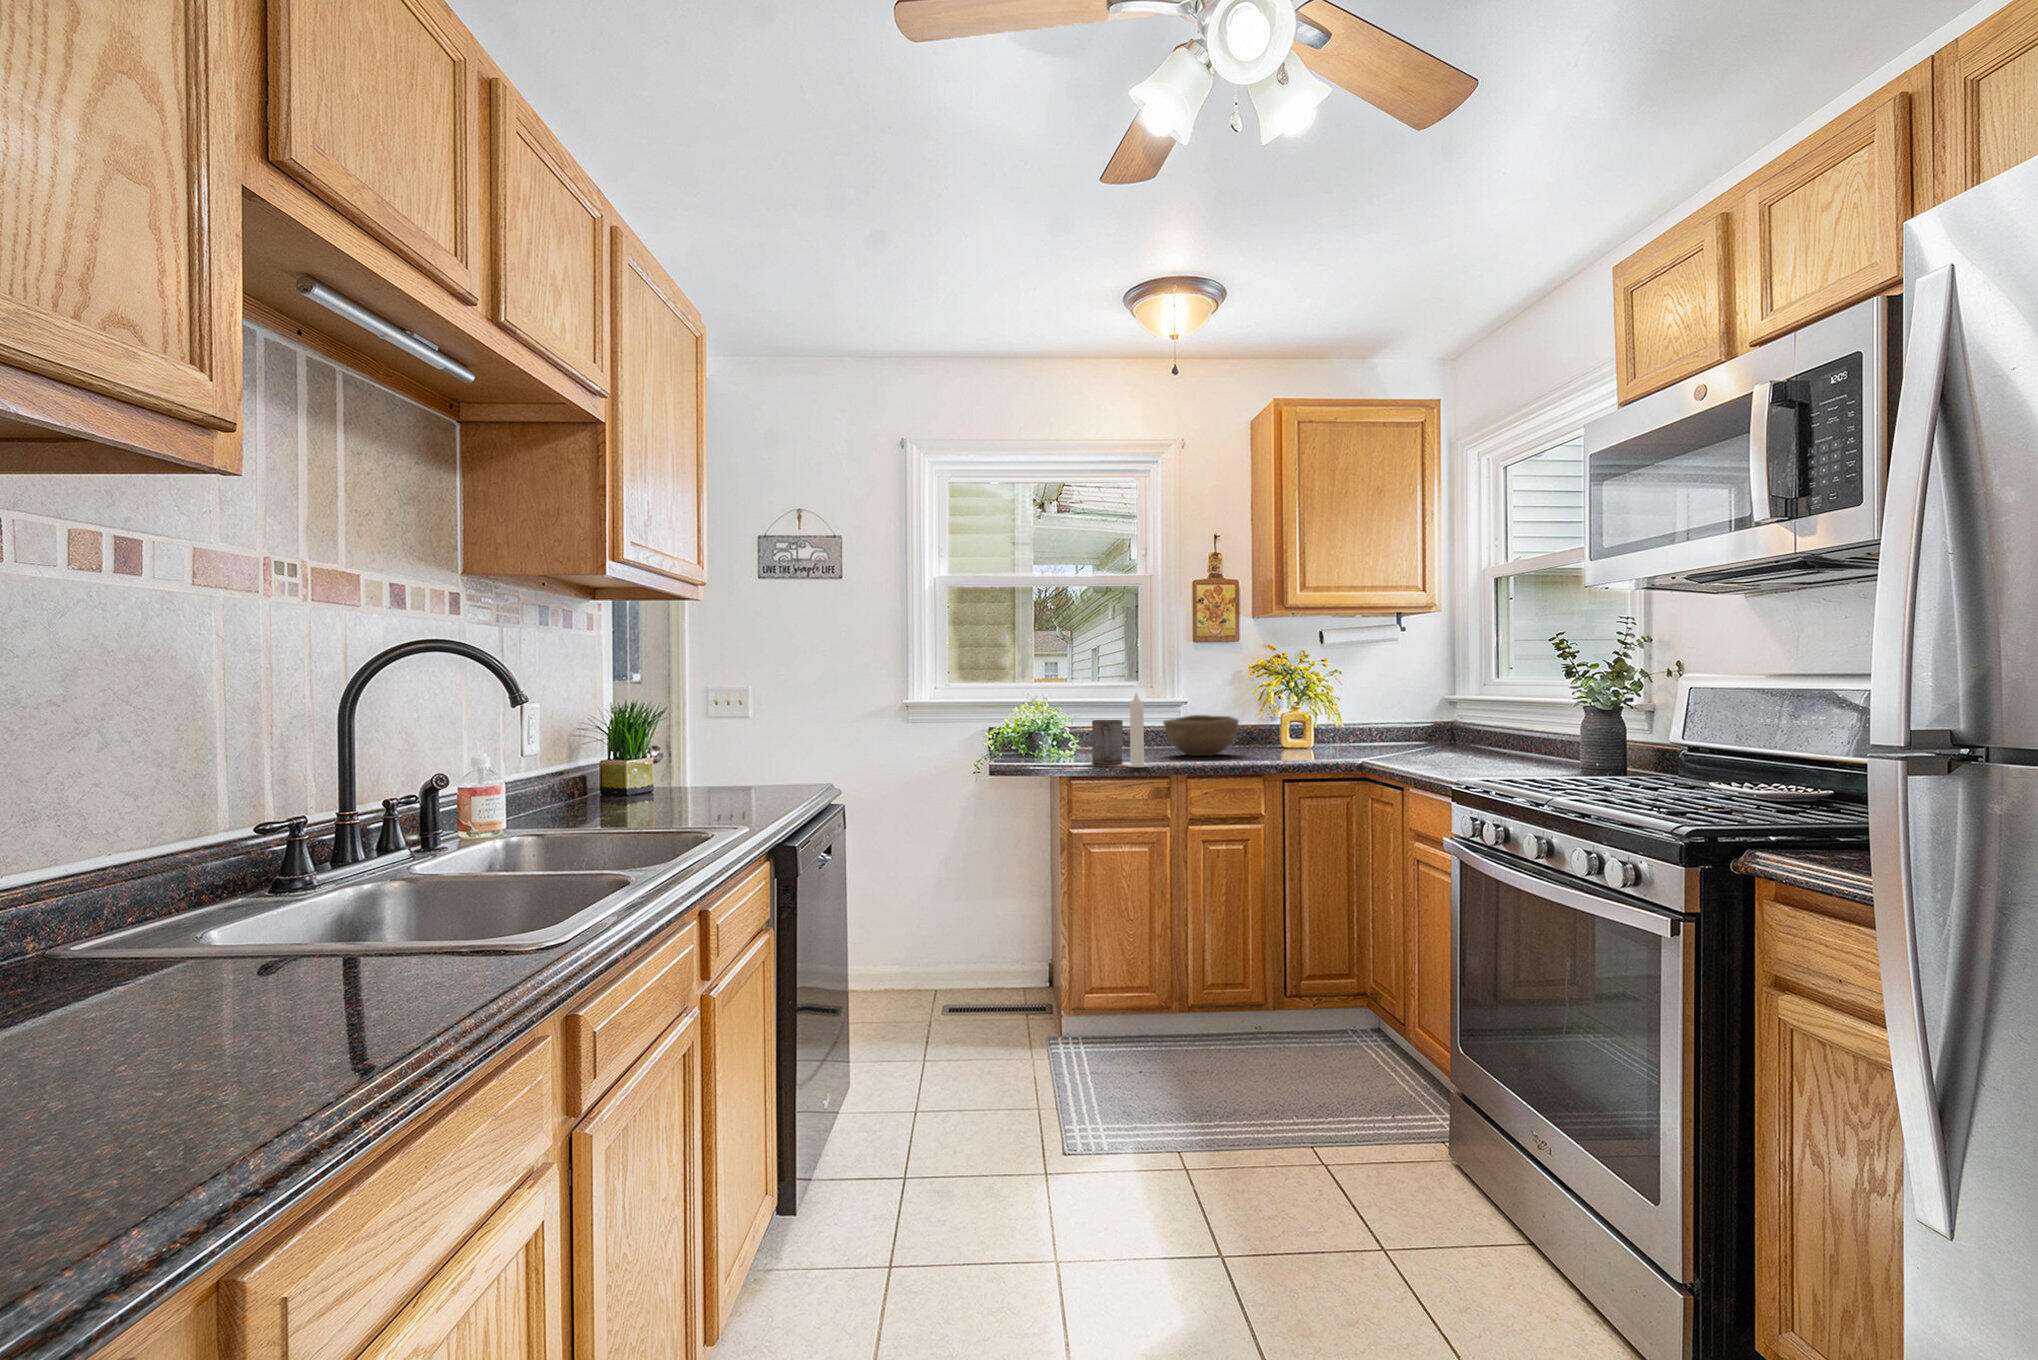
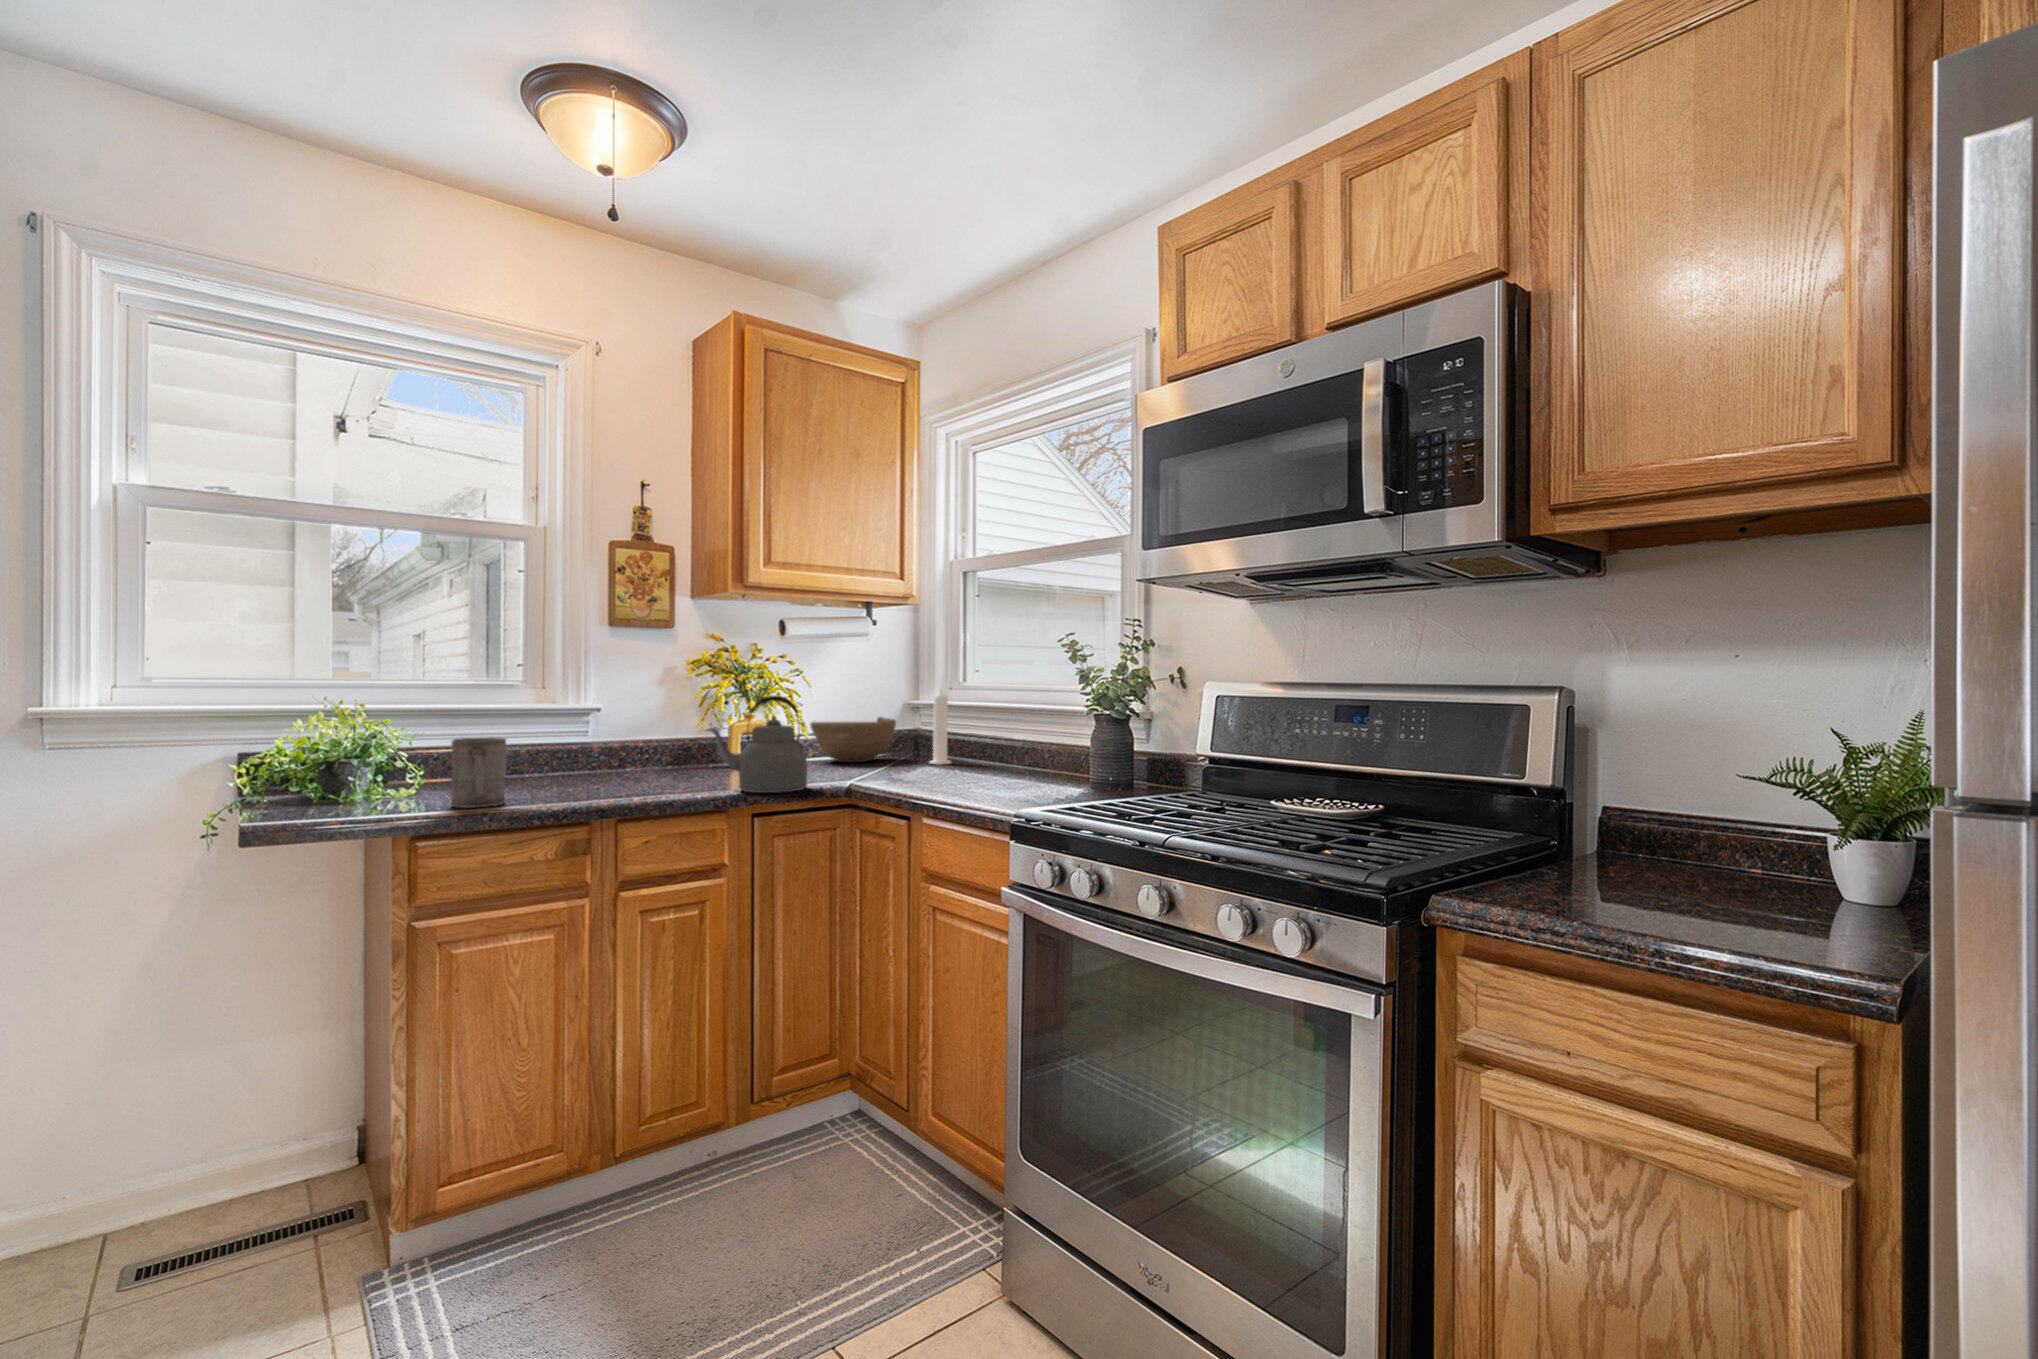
candle: present [1127,692,1148,767] -> present [930,688,951,765]
kettle: none [1248,692,1326,765] -> present [707,696,807,793]
bowl: present [1163,715,1239,756] -> present [810,717,896,762]

